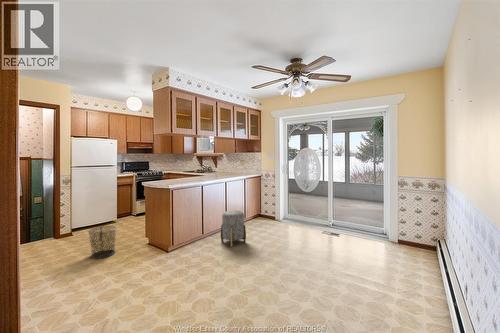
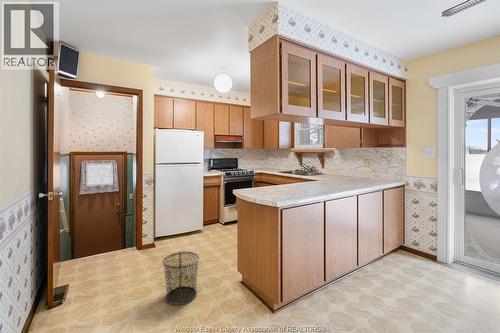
stool: present [221,210,246,247] -> none [359,249,413,322]

